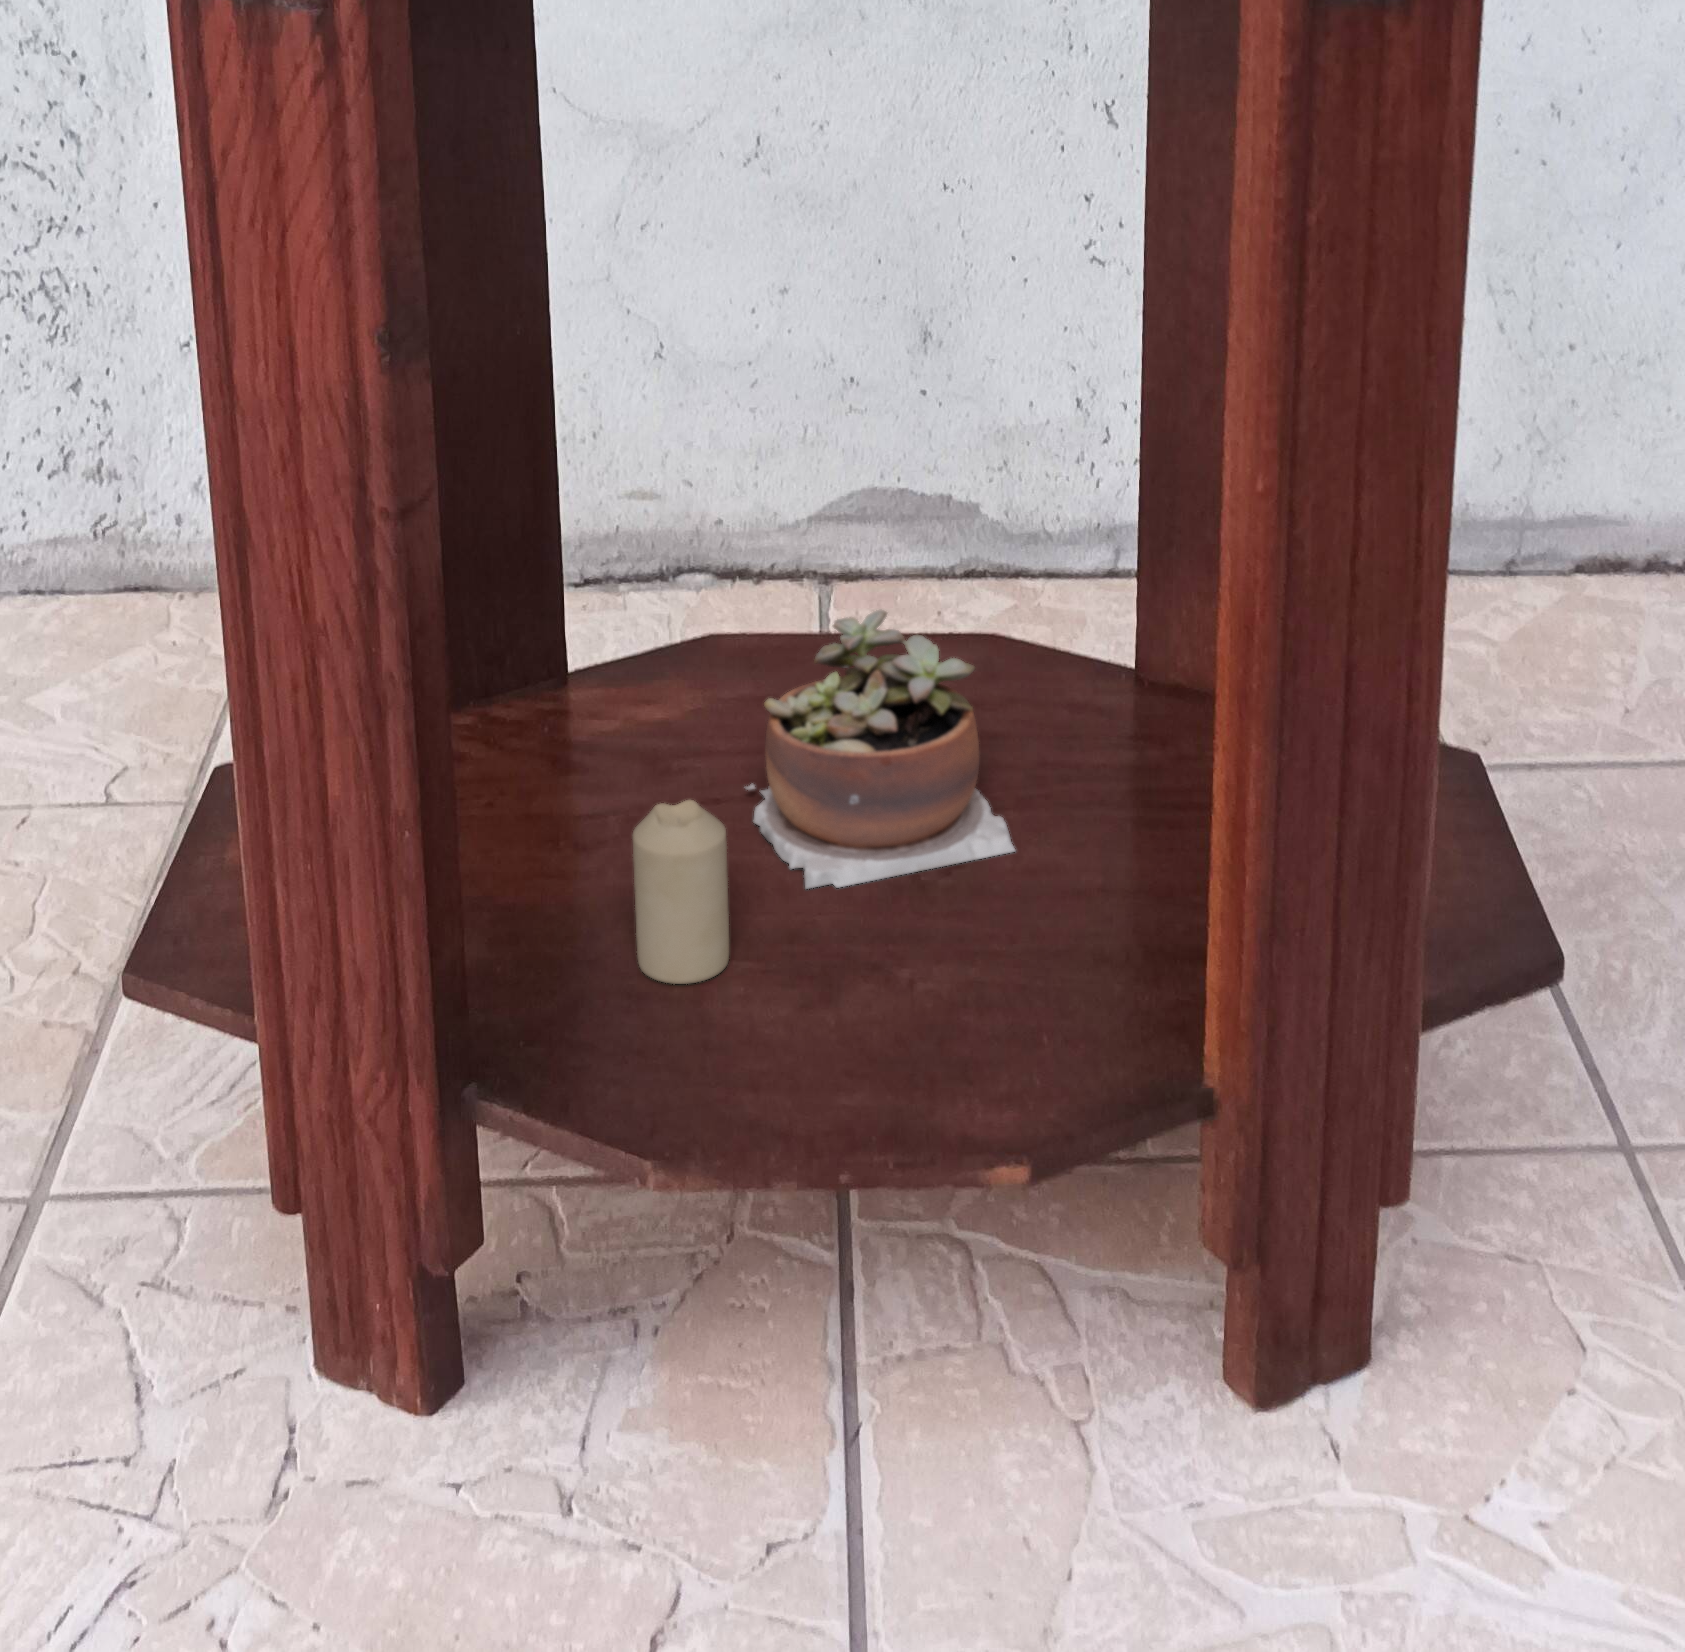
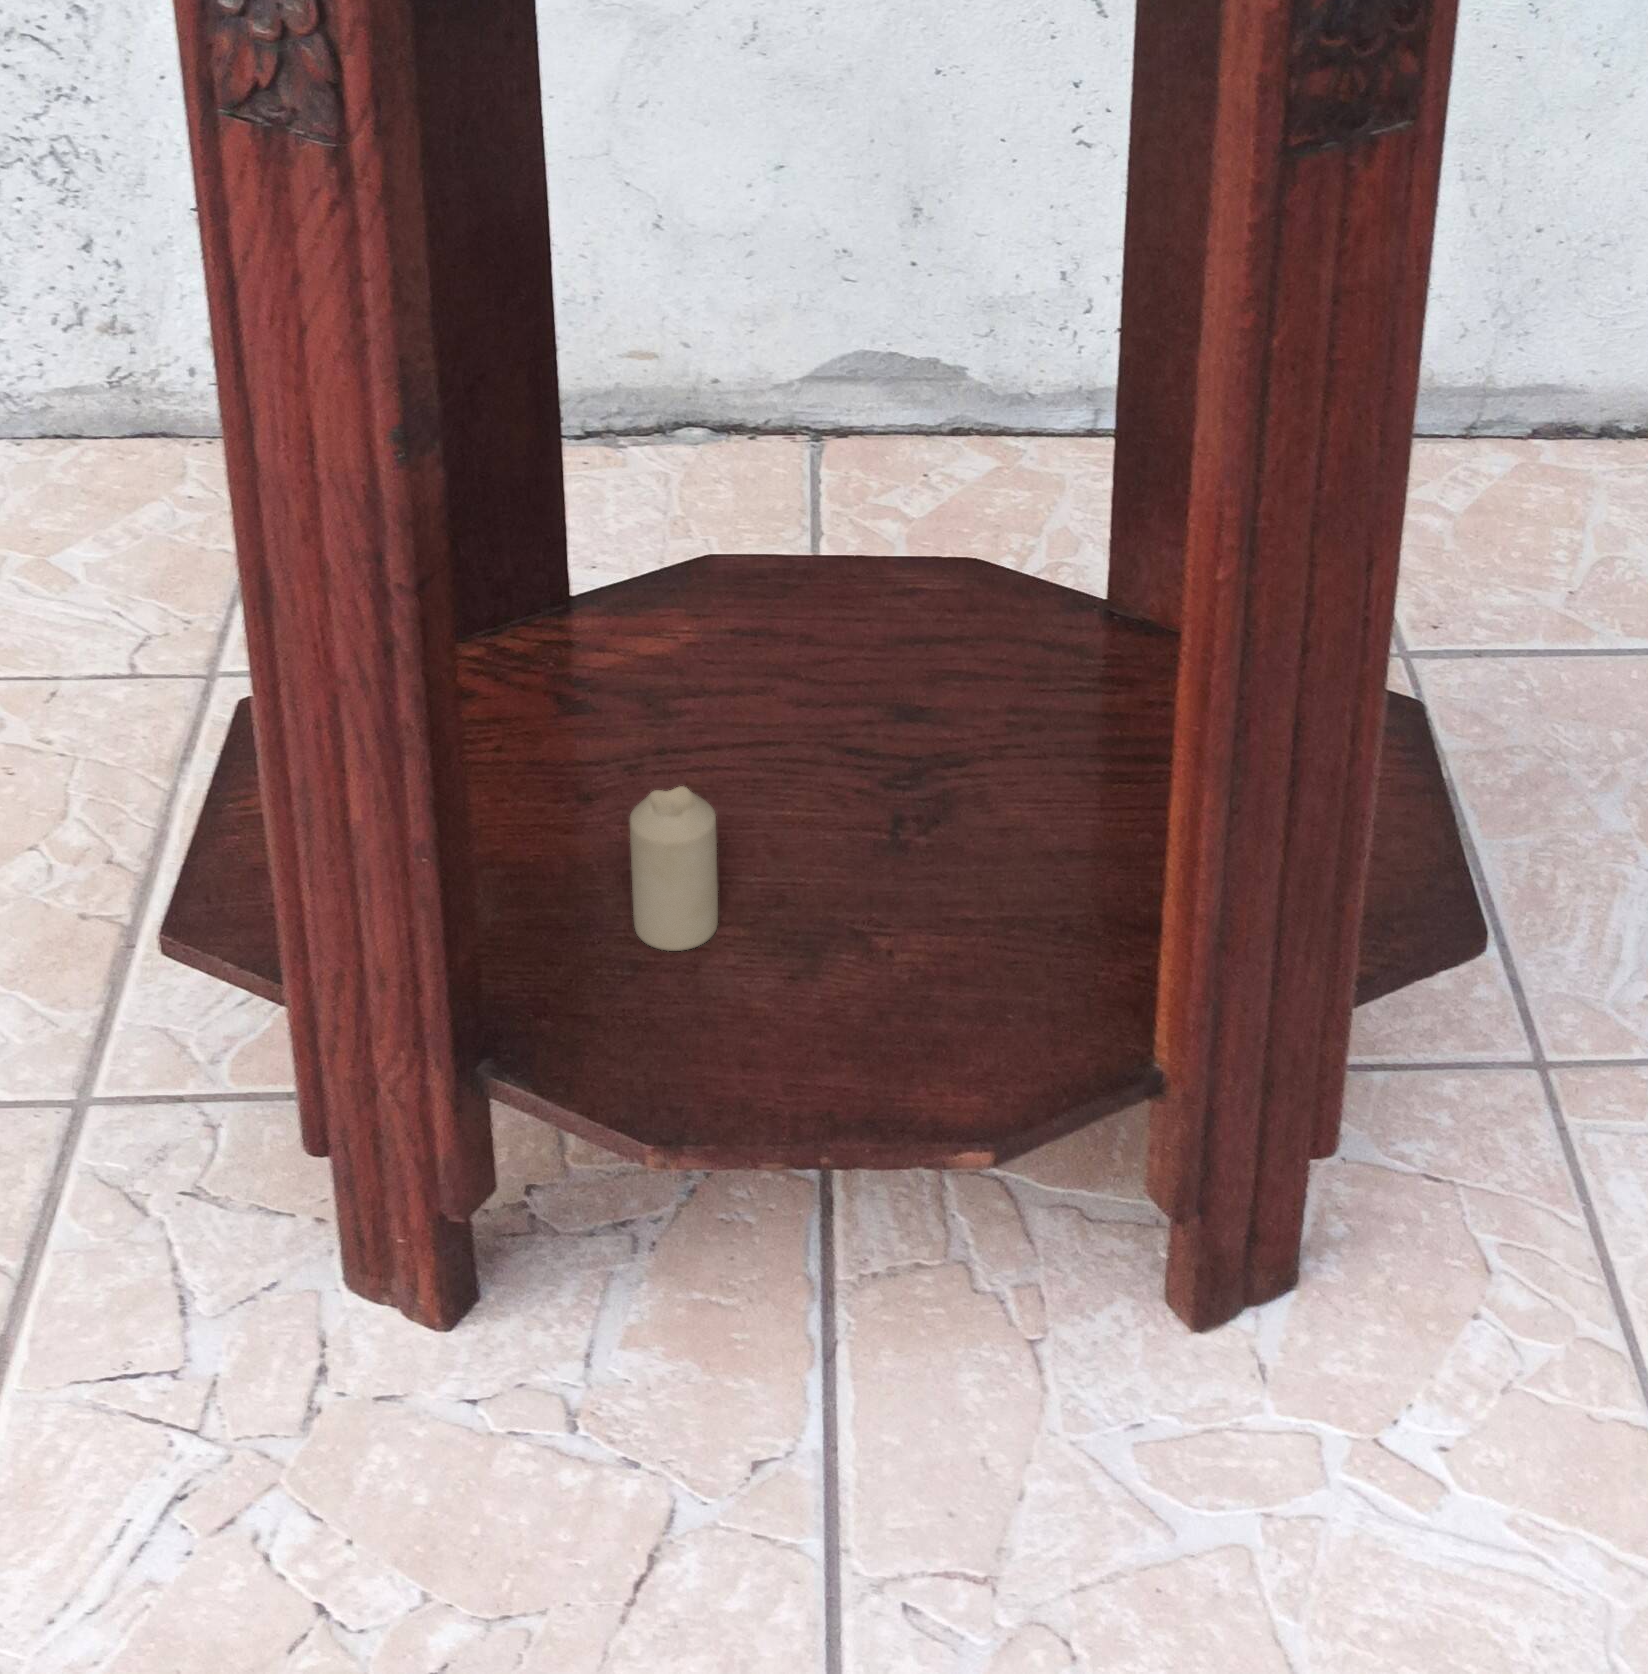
succulent plant: present [746,610,1015,889] -> none [732,577,985,847]

